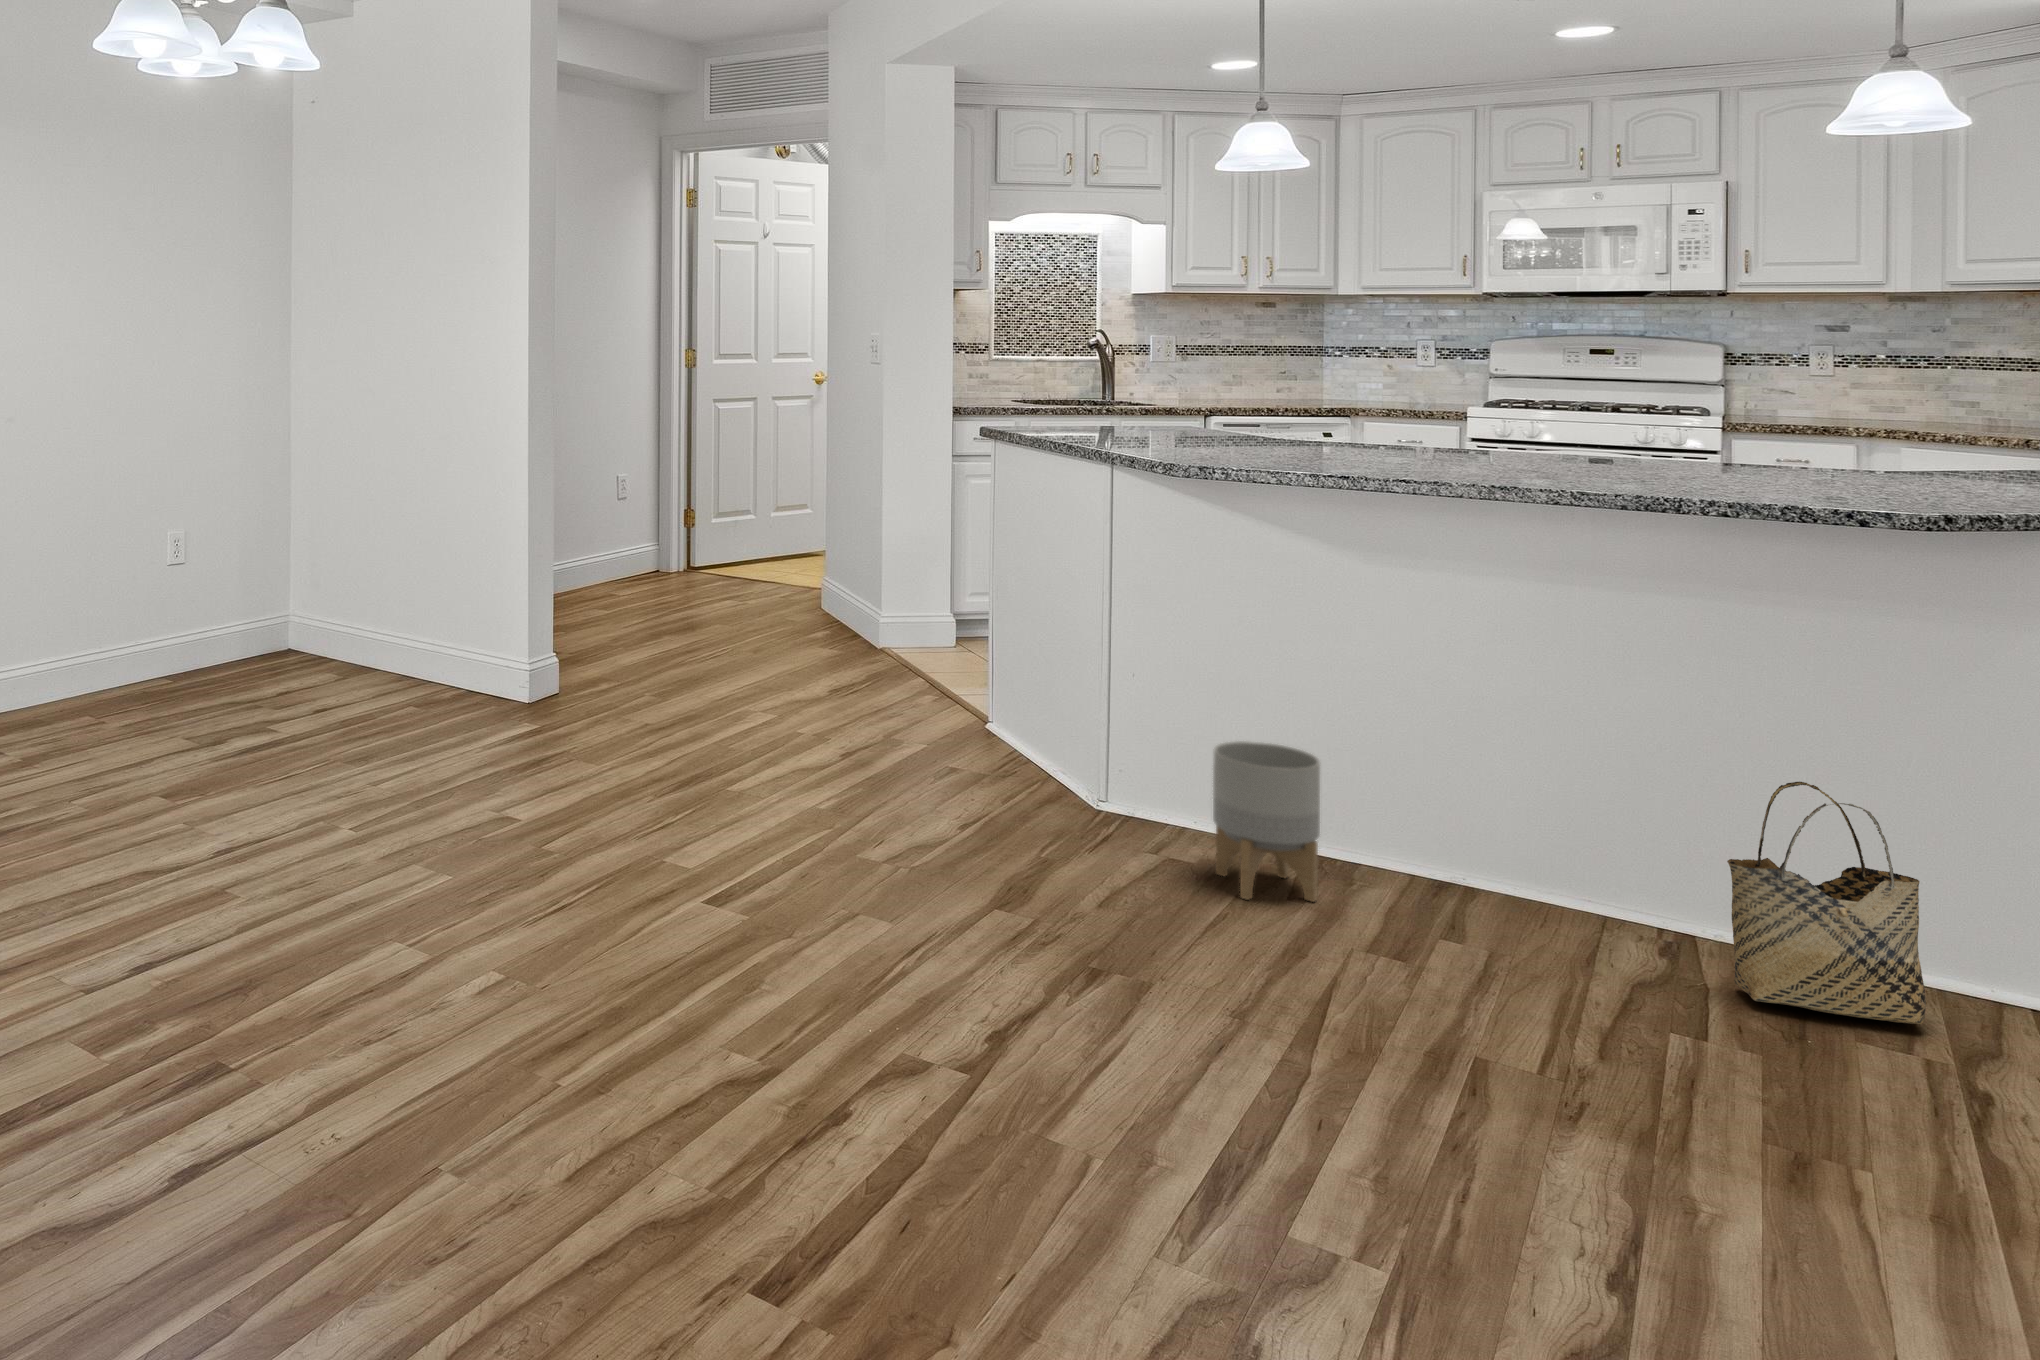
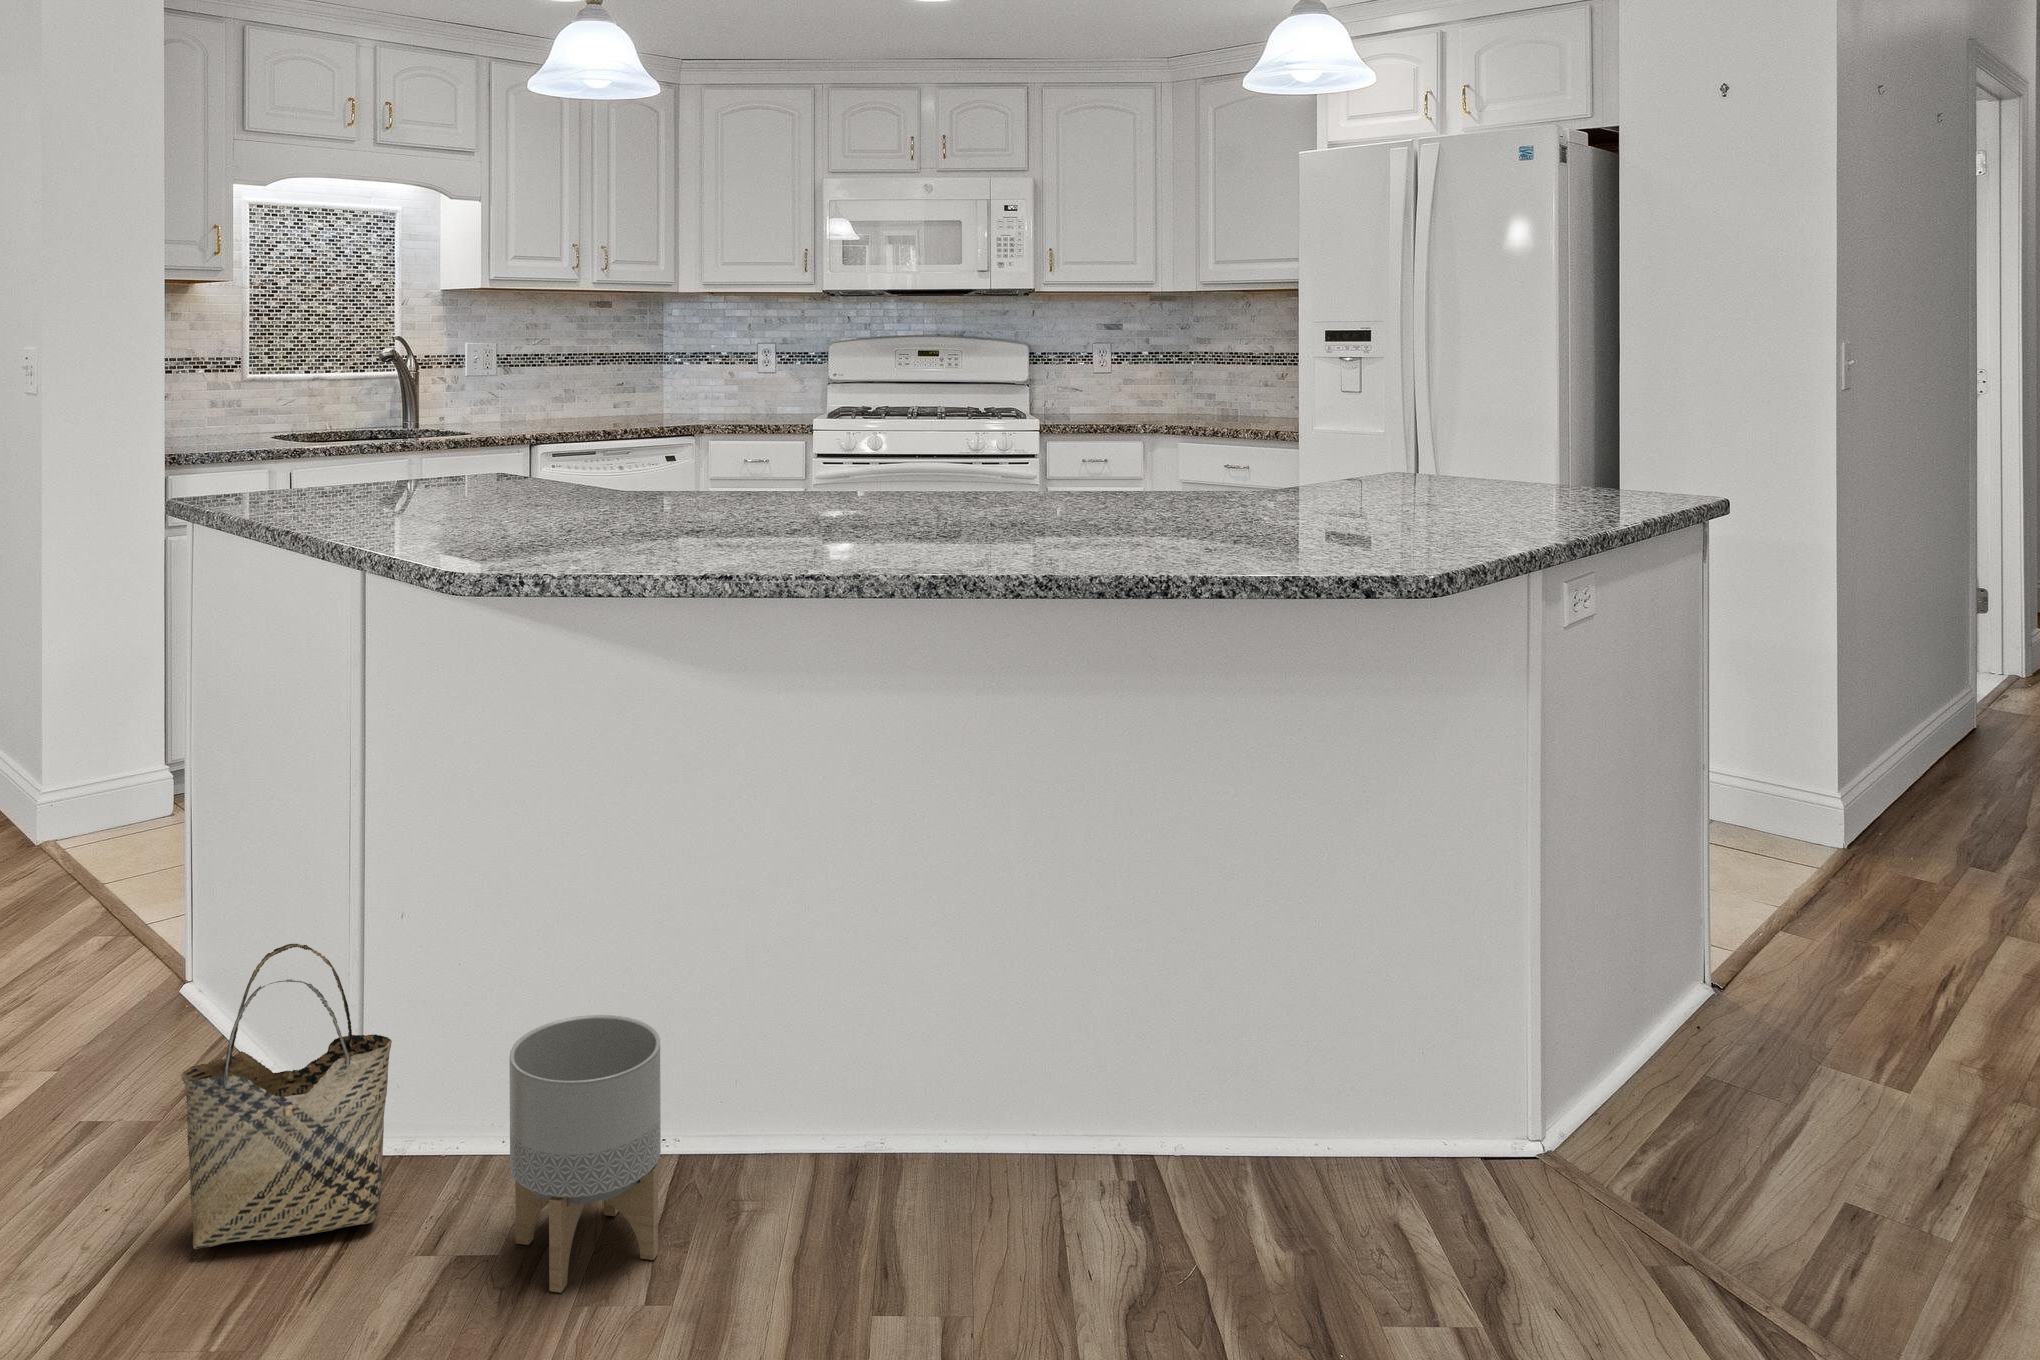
woven basket: present [1727,782,1926,1024] -> present [181,944,392,1249]

